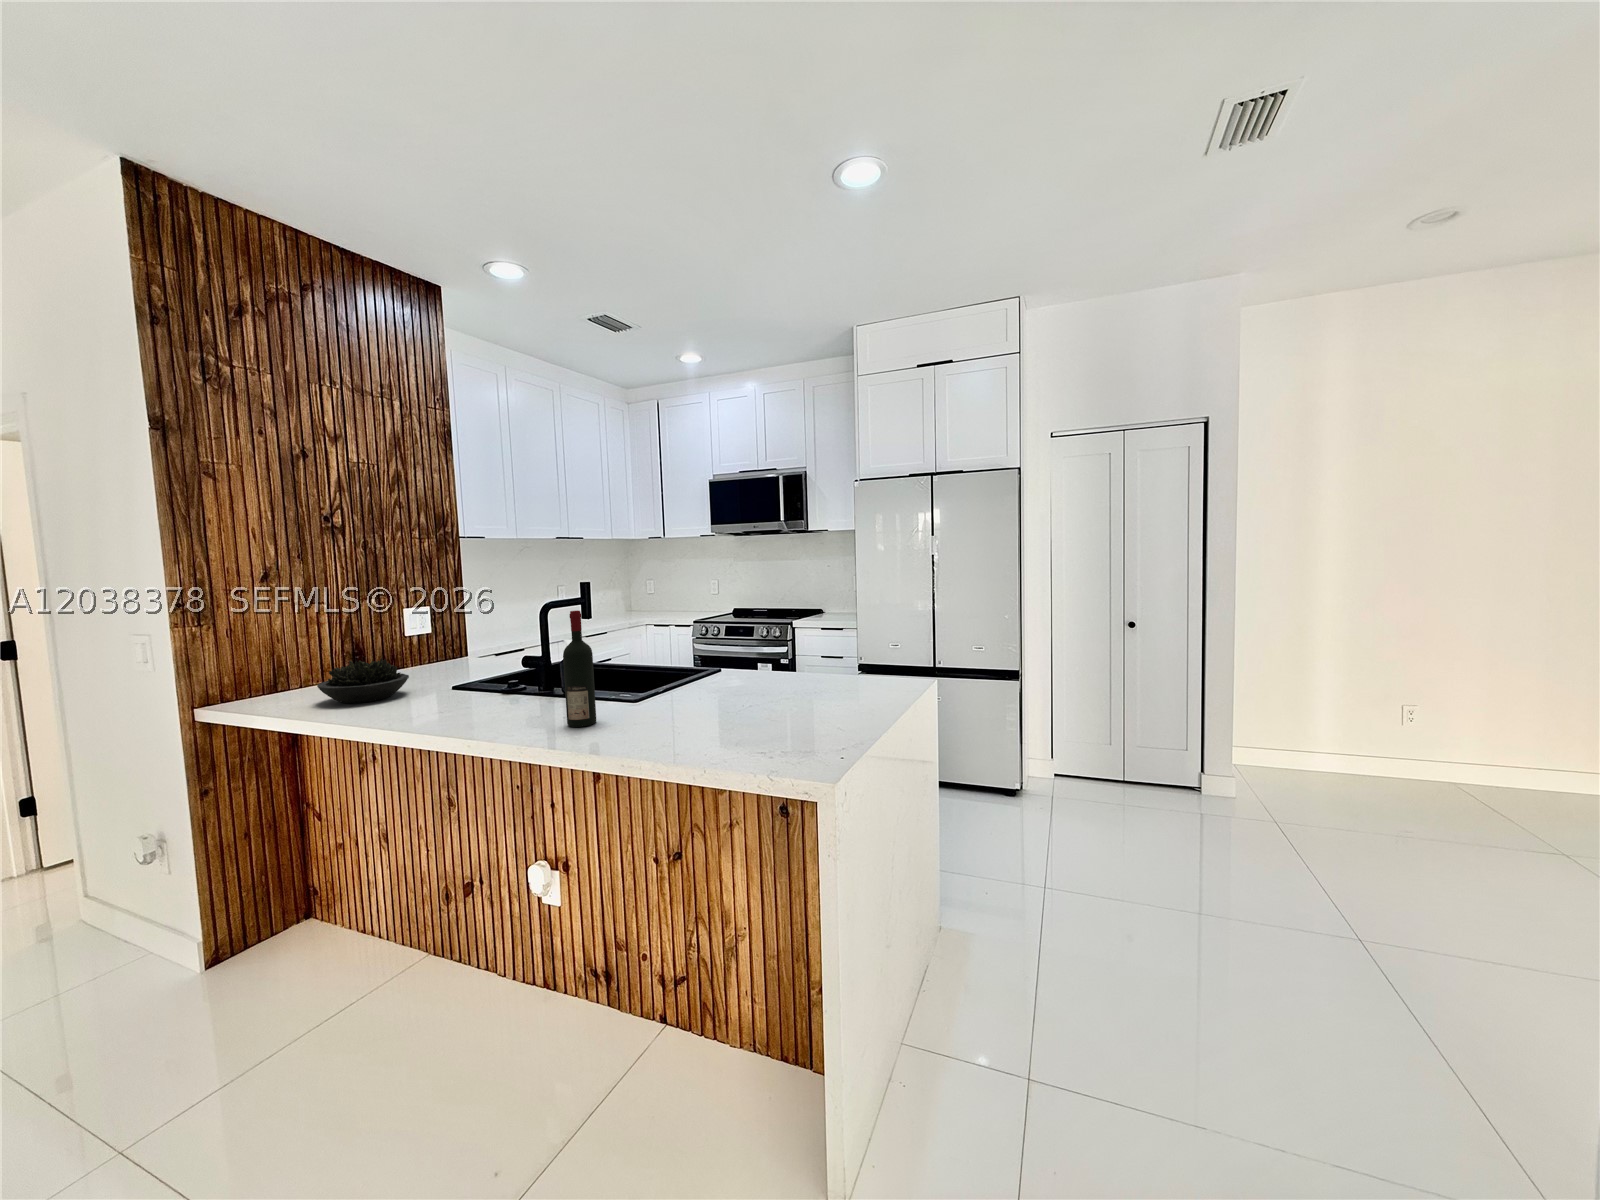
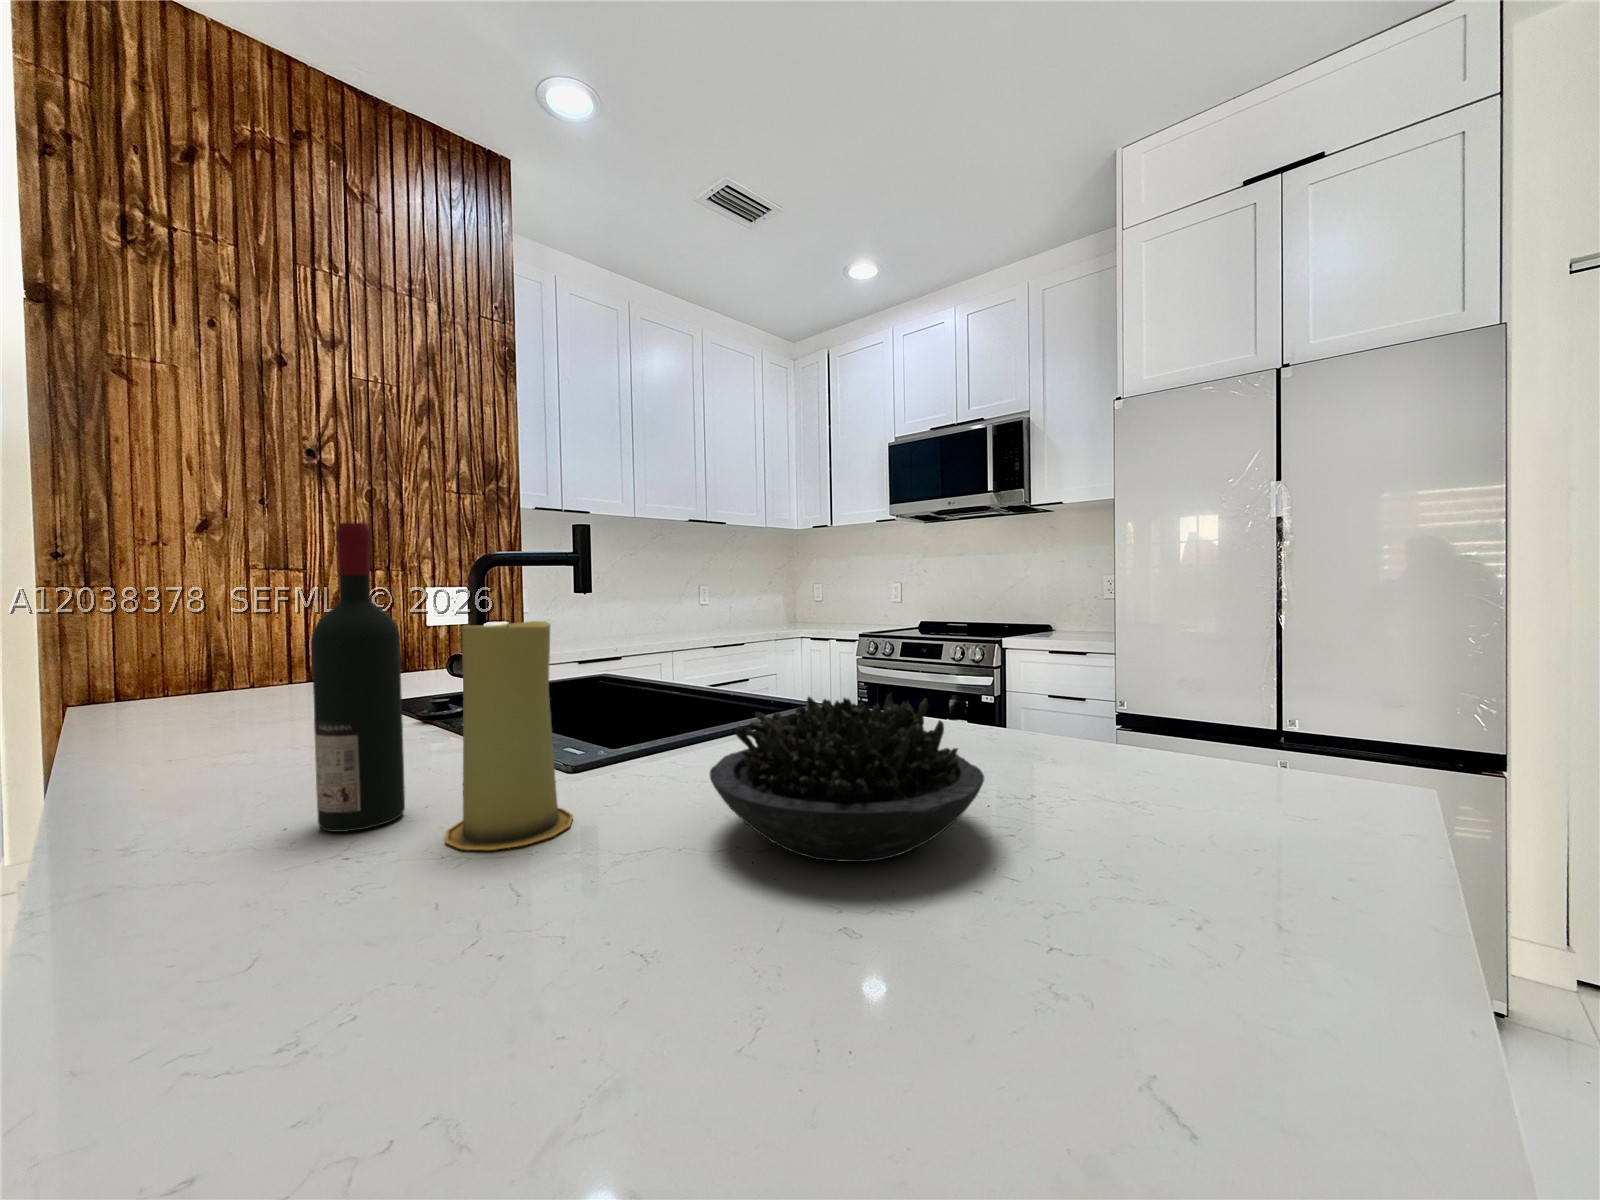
candle: none [624,644,668,725] -> present [445,621,573,850]
succulent plant: present [317,658,409,703] -> present [710,693,984,862]

